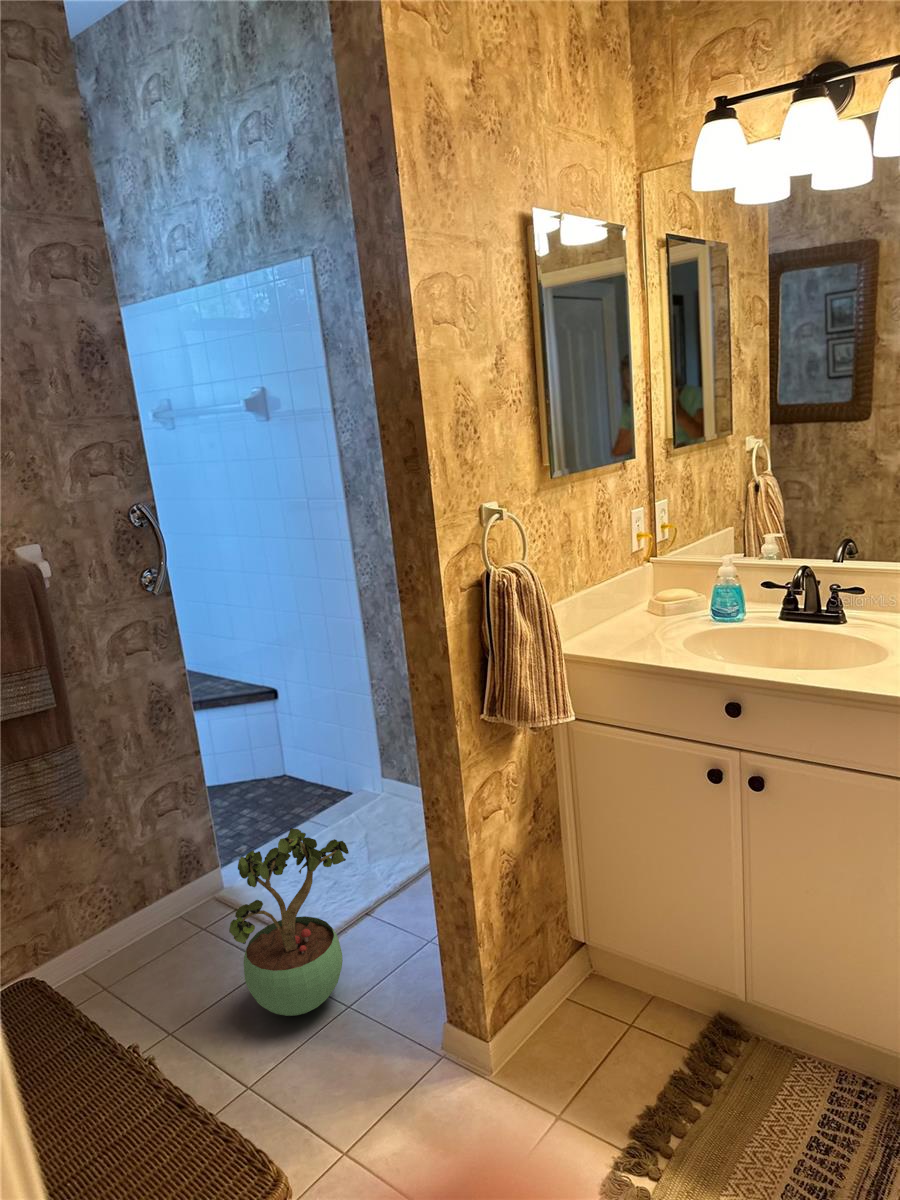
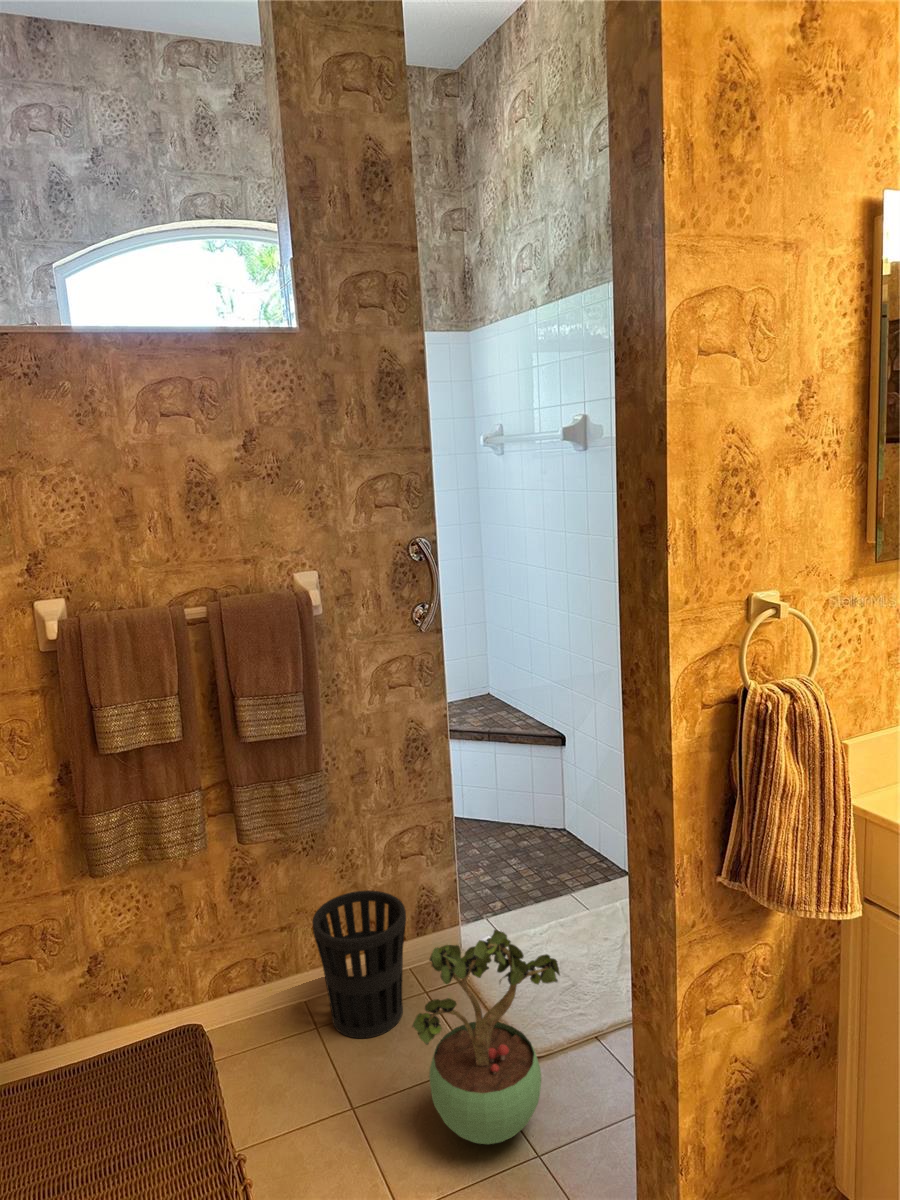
wastebasket: none [86,849,187,988] -> present [312,891,406,1038]

